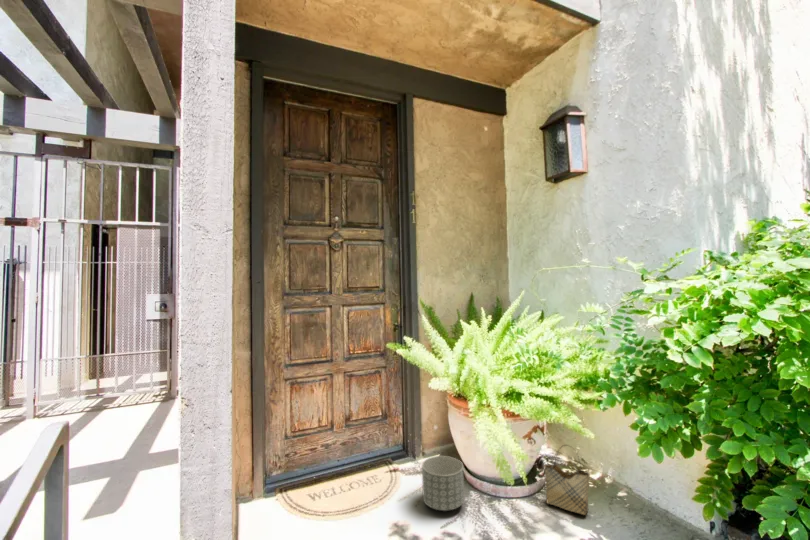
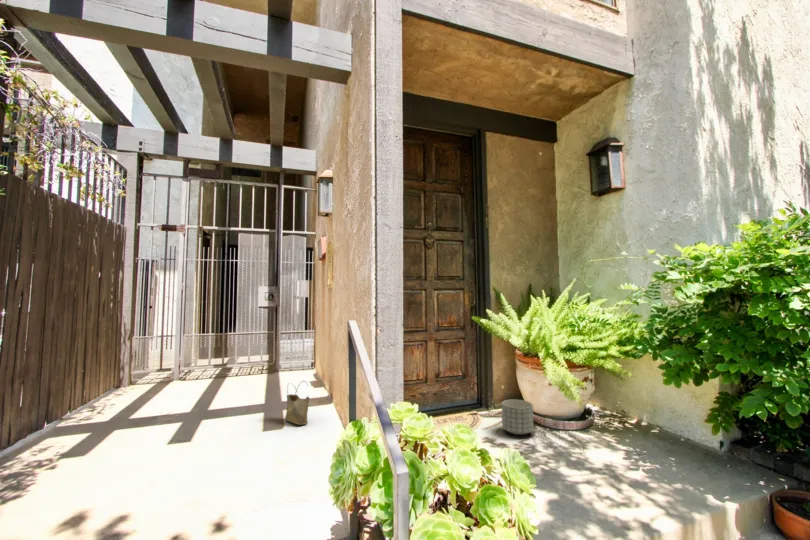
woven basket: present [544,445,590,515] -> present [285,389,310,425]

